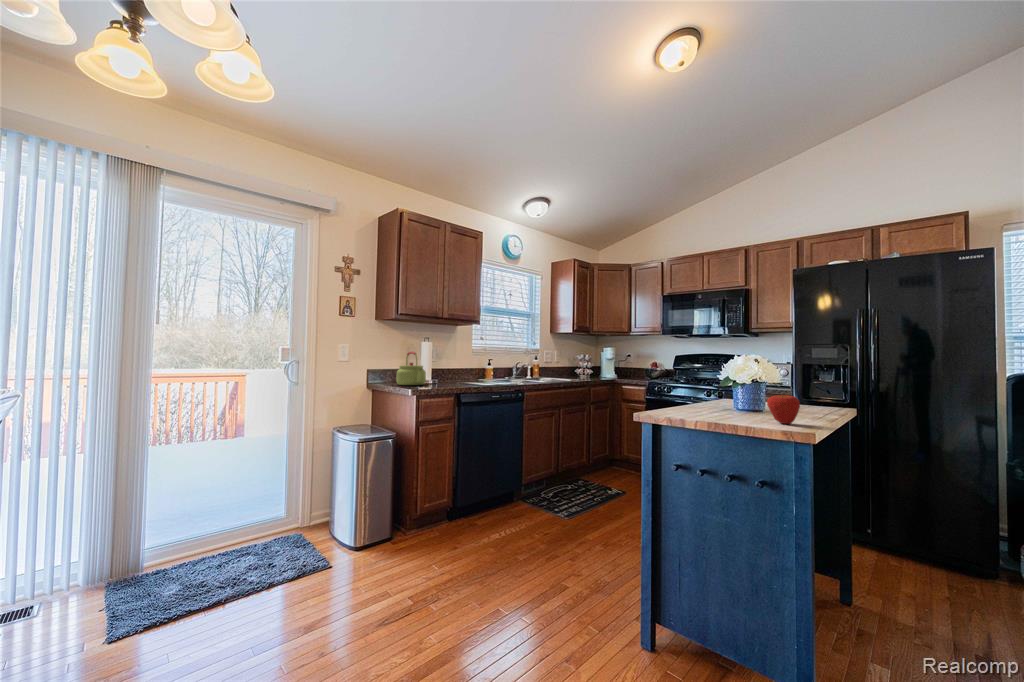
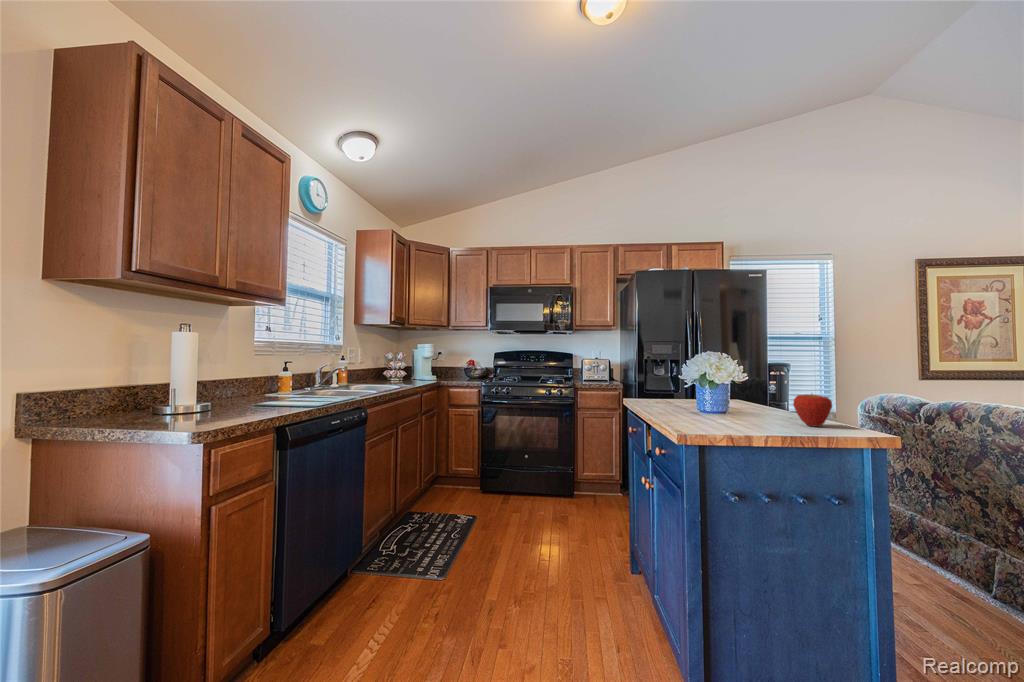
kettle: present [396,352,426,385] -> none [116,350,196,423]

